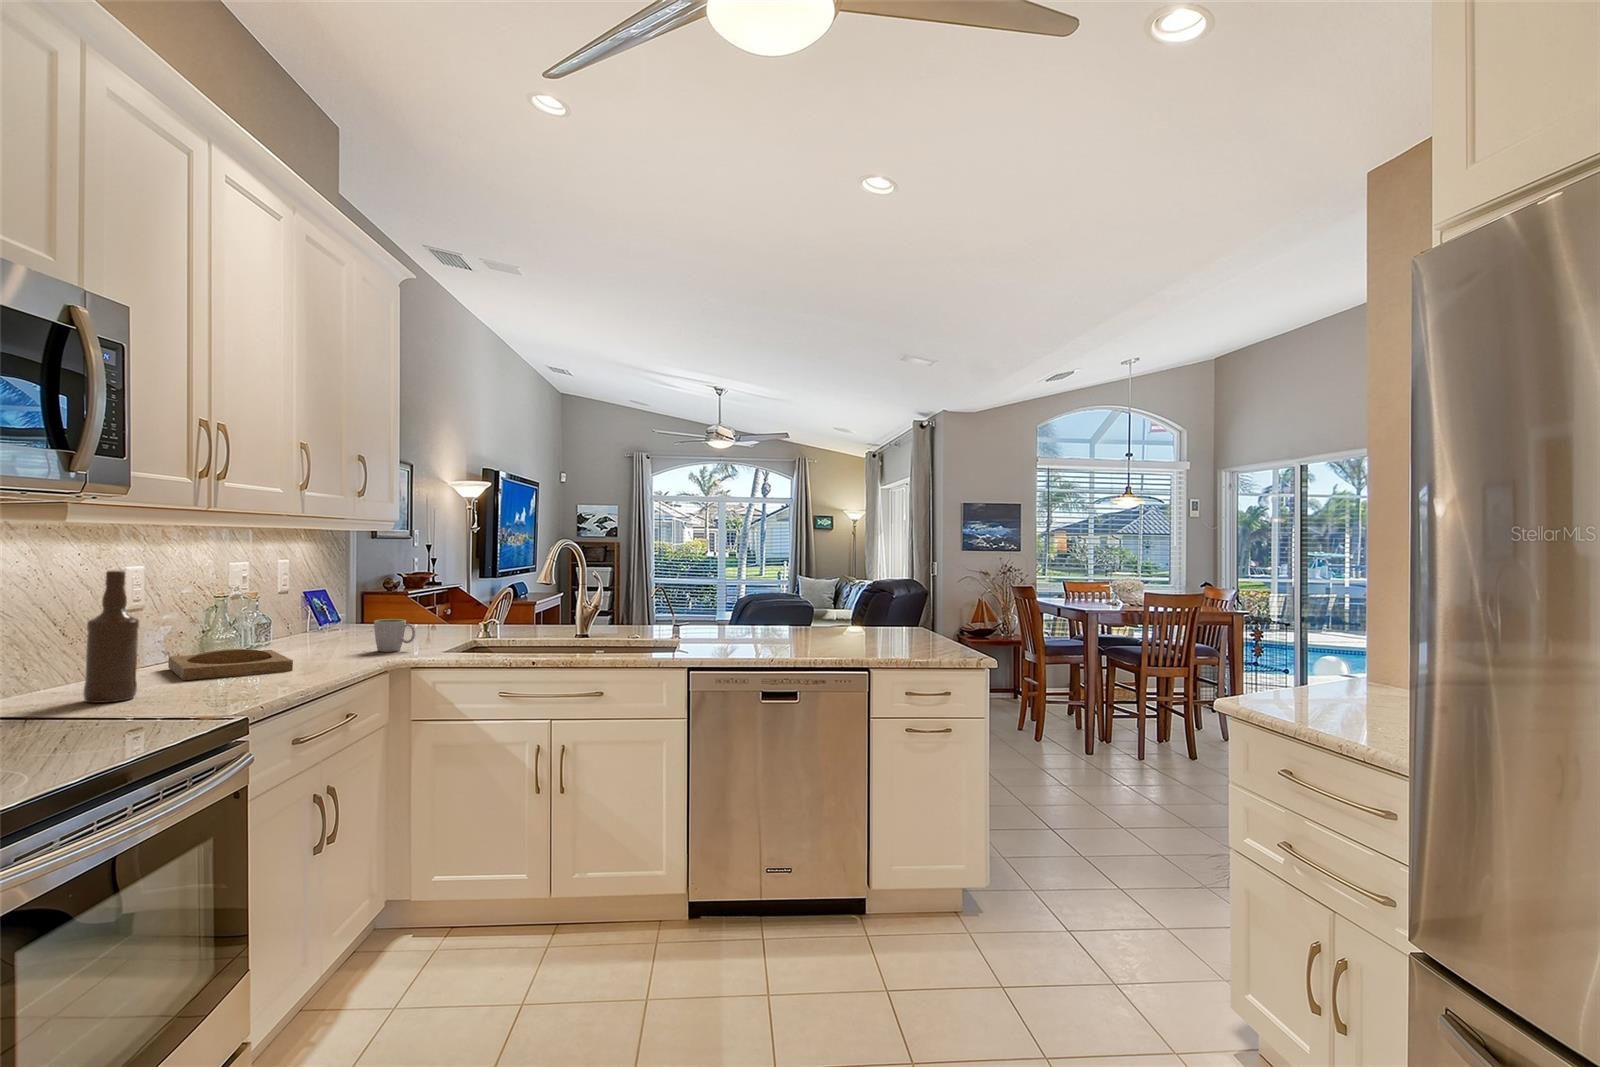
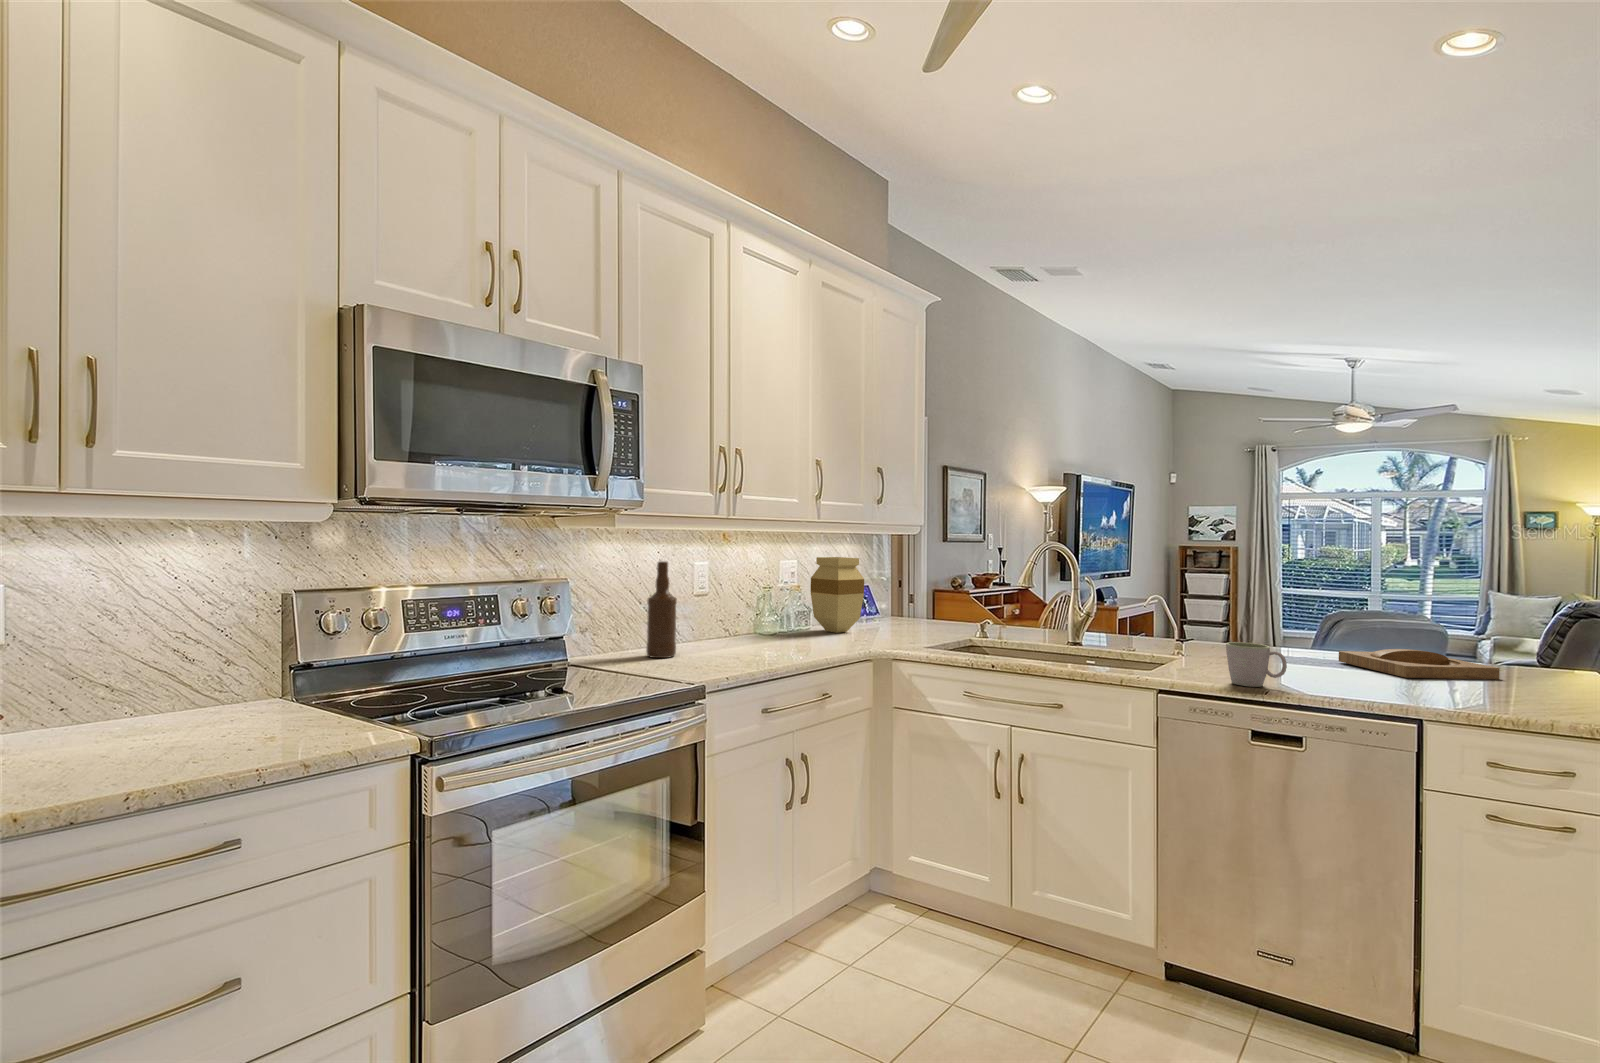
vase: none [276,559,350,648] -> present [811,557,864,633]
mug: present [374,619,415,652] -> present [1226,642,1287,687]
tray: present [168,649,293,680] -> present [1339,649,1500,679]

